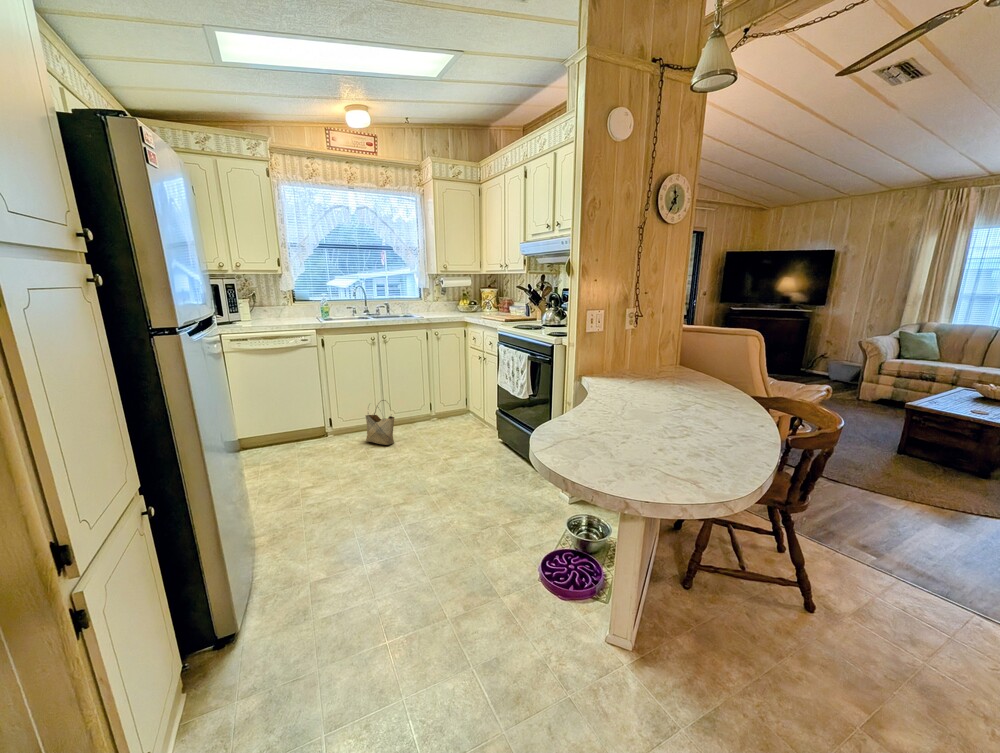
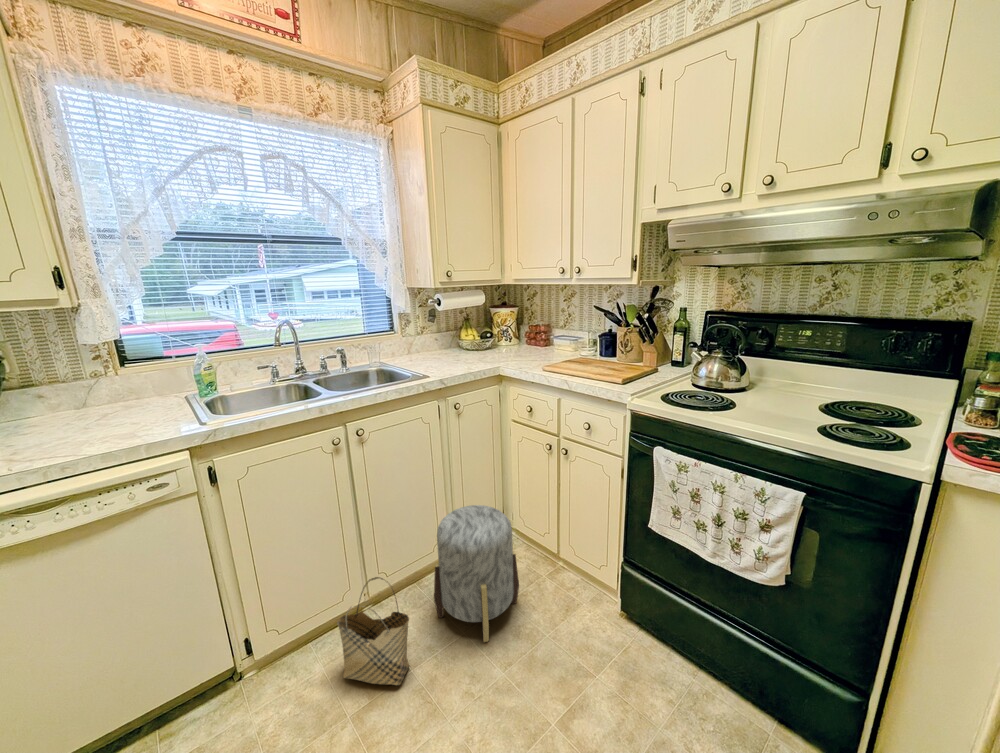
stool: none [413,383,456,442] -> present [434,505,519,642]

